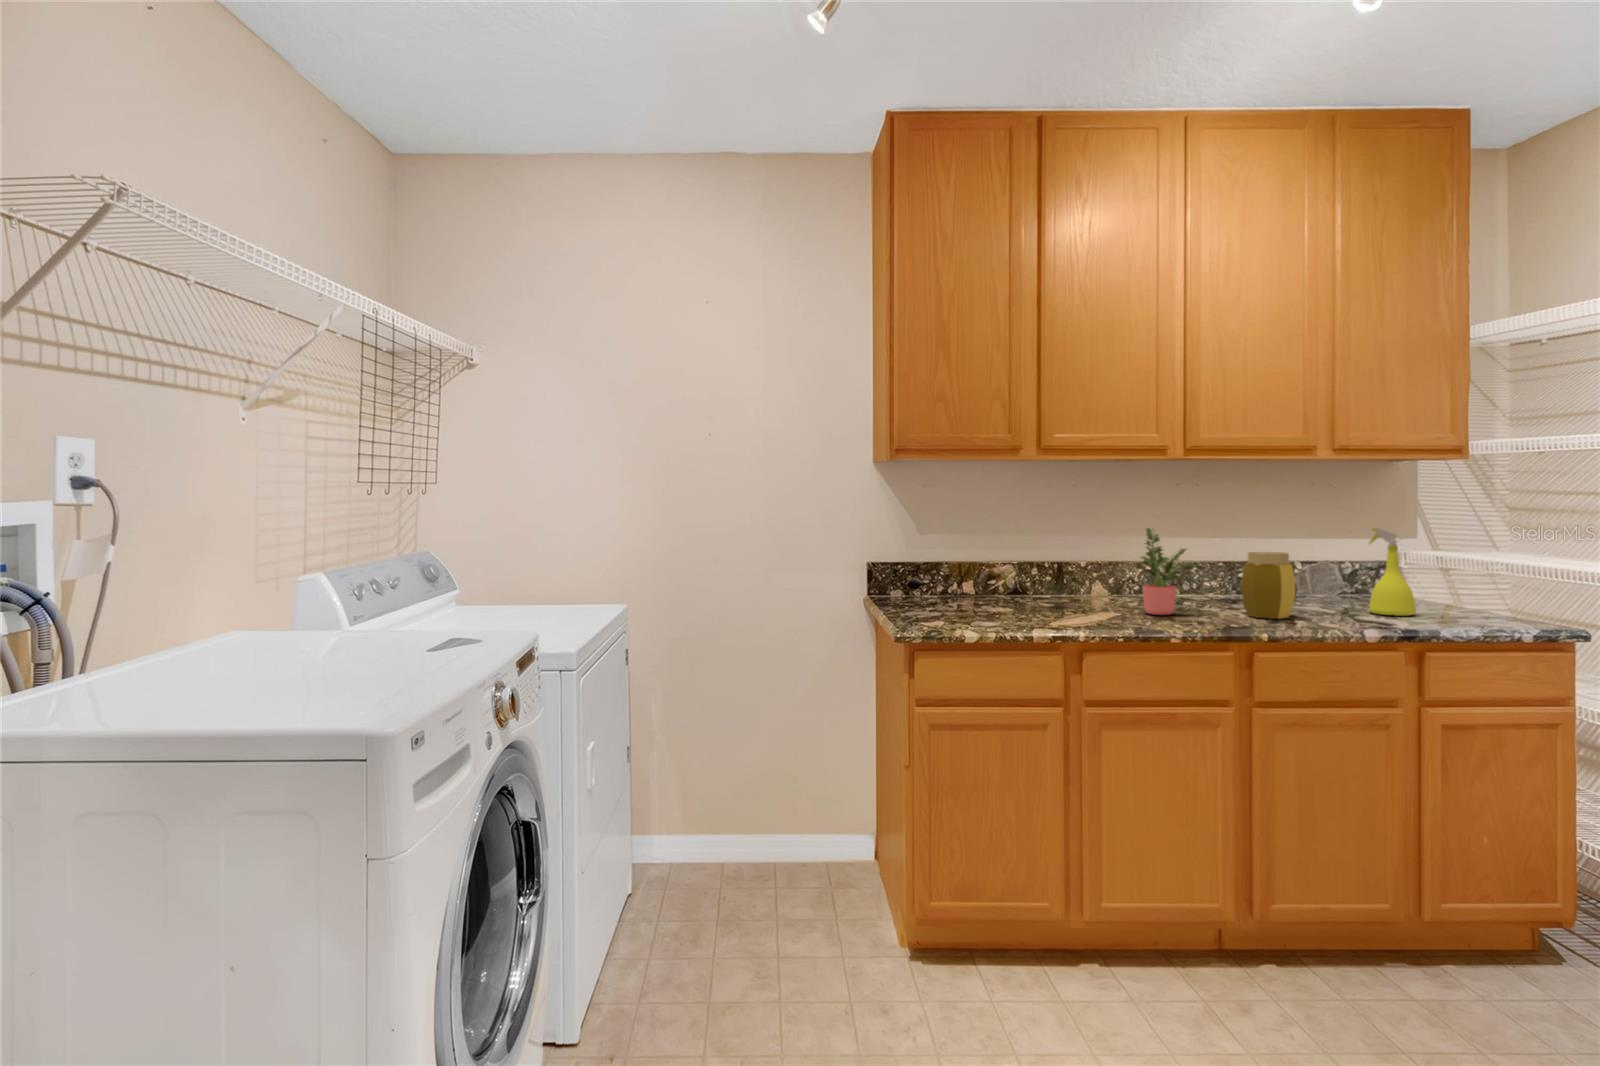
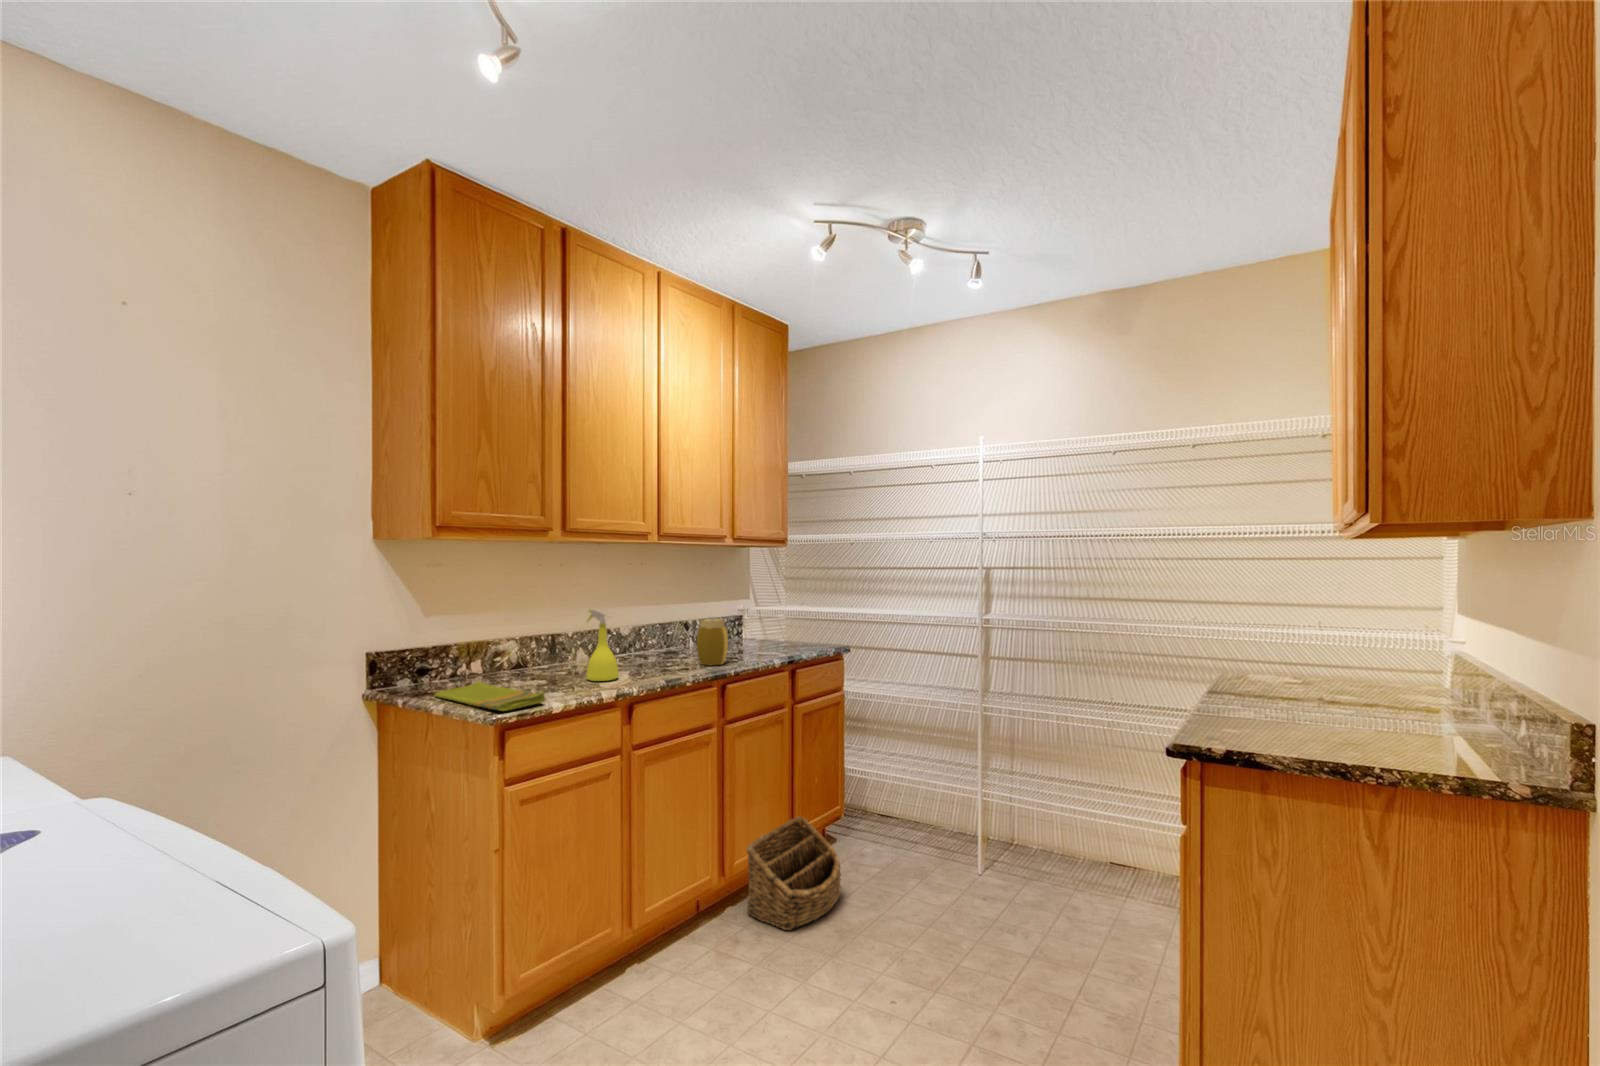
potted plant: present [1140,528,1204,615] -> none [638,605,676,673]
spray bottle: present [1369,528,1416,616] -> present [587,610,619,681]
dish towel: none [901,597,979,622] -> present [435,681,546,711]
basket: none [1286,875,1481,1036] -> present [747,816,841,930]

